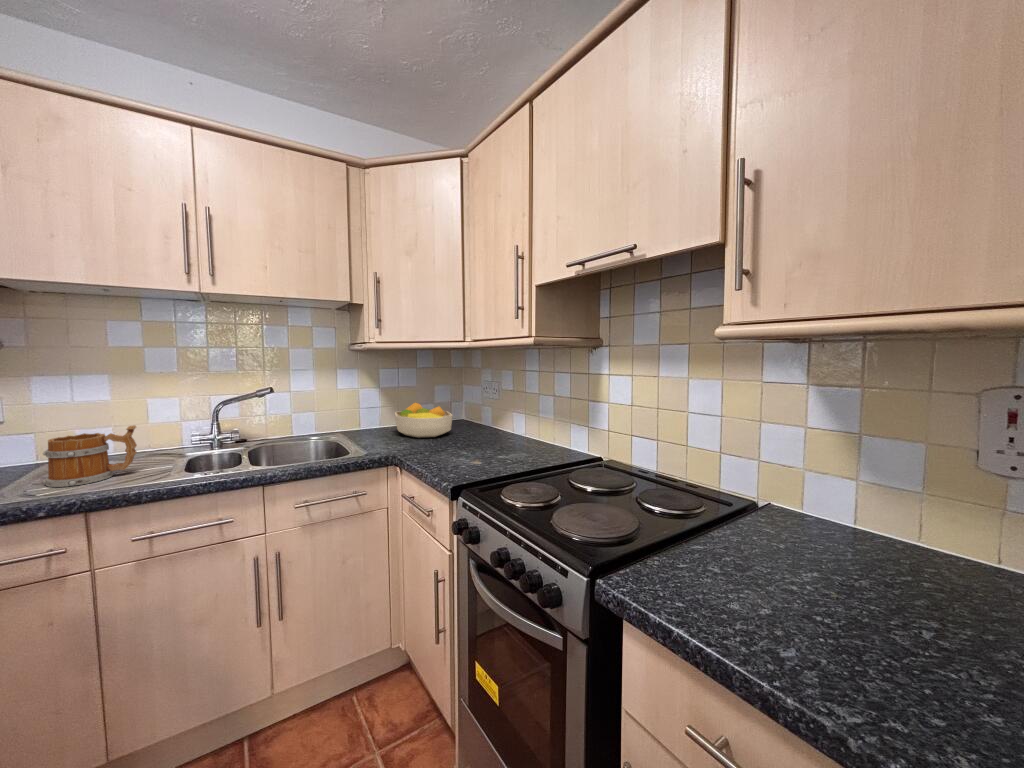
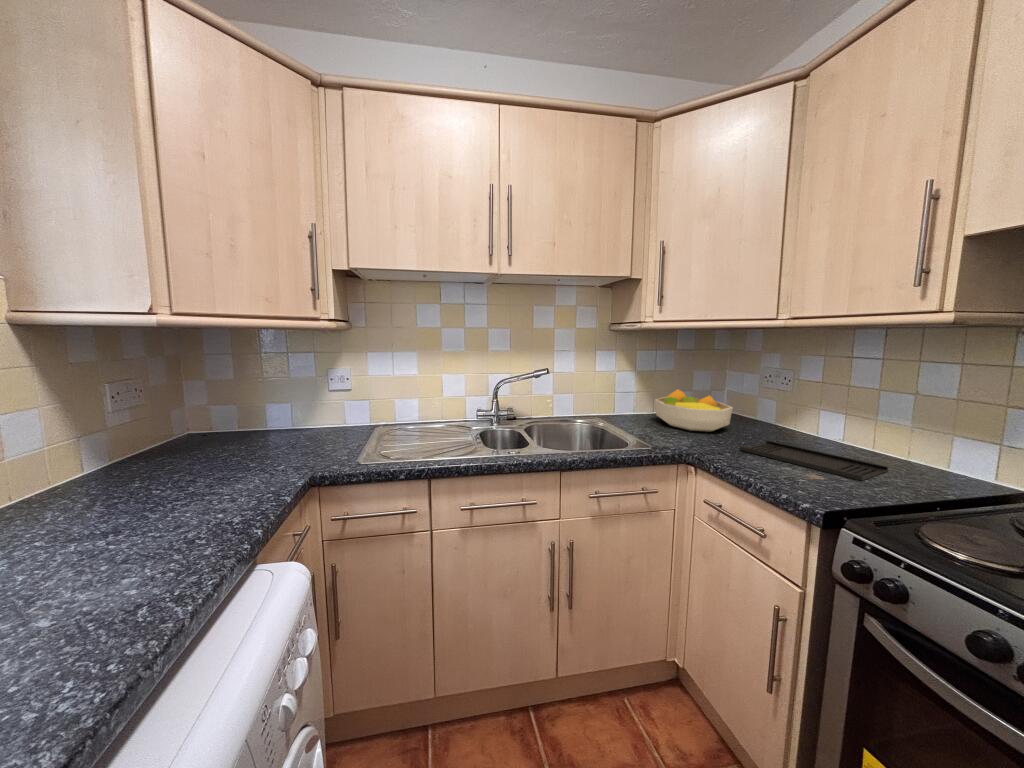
mug: present [43,425,137,487] -> none [390,401,451,452]
tray: none [440,440,532,463] -> present [739,440,888,481]

